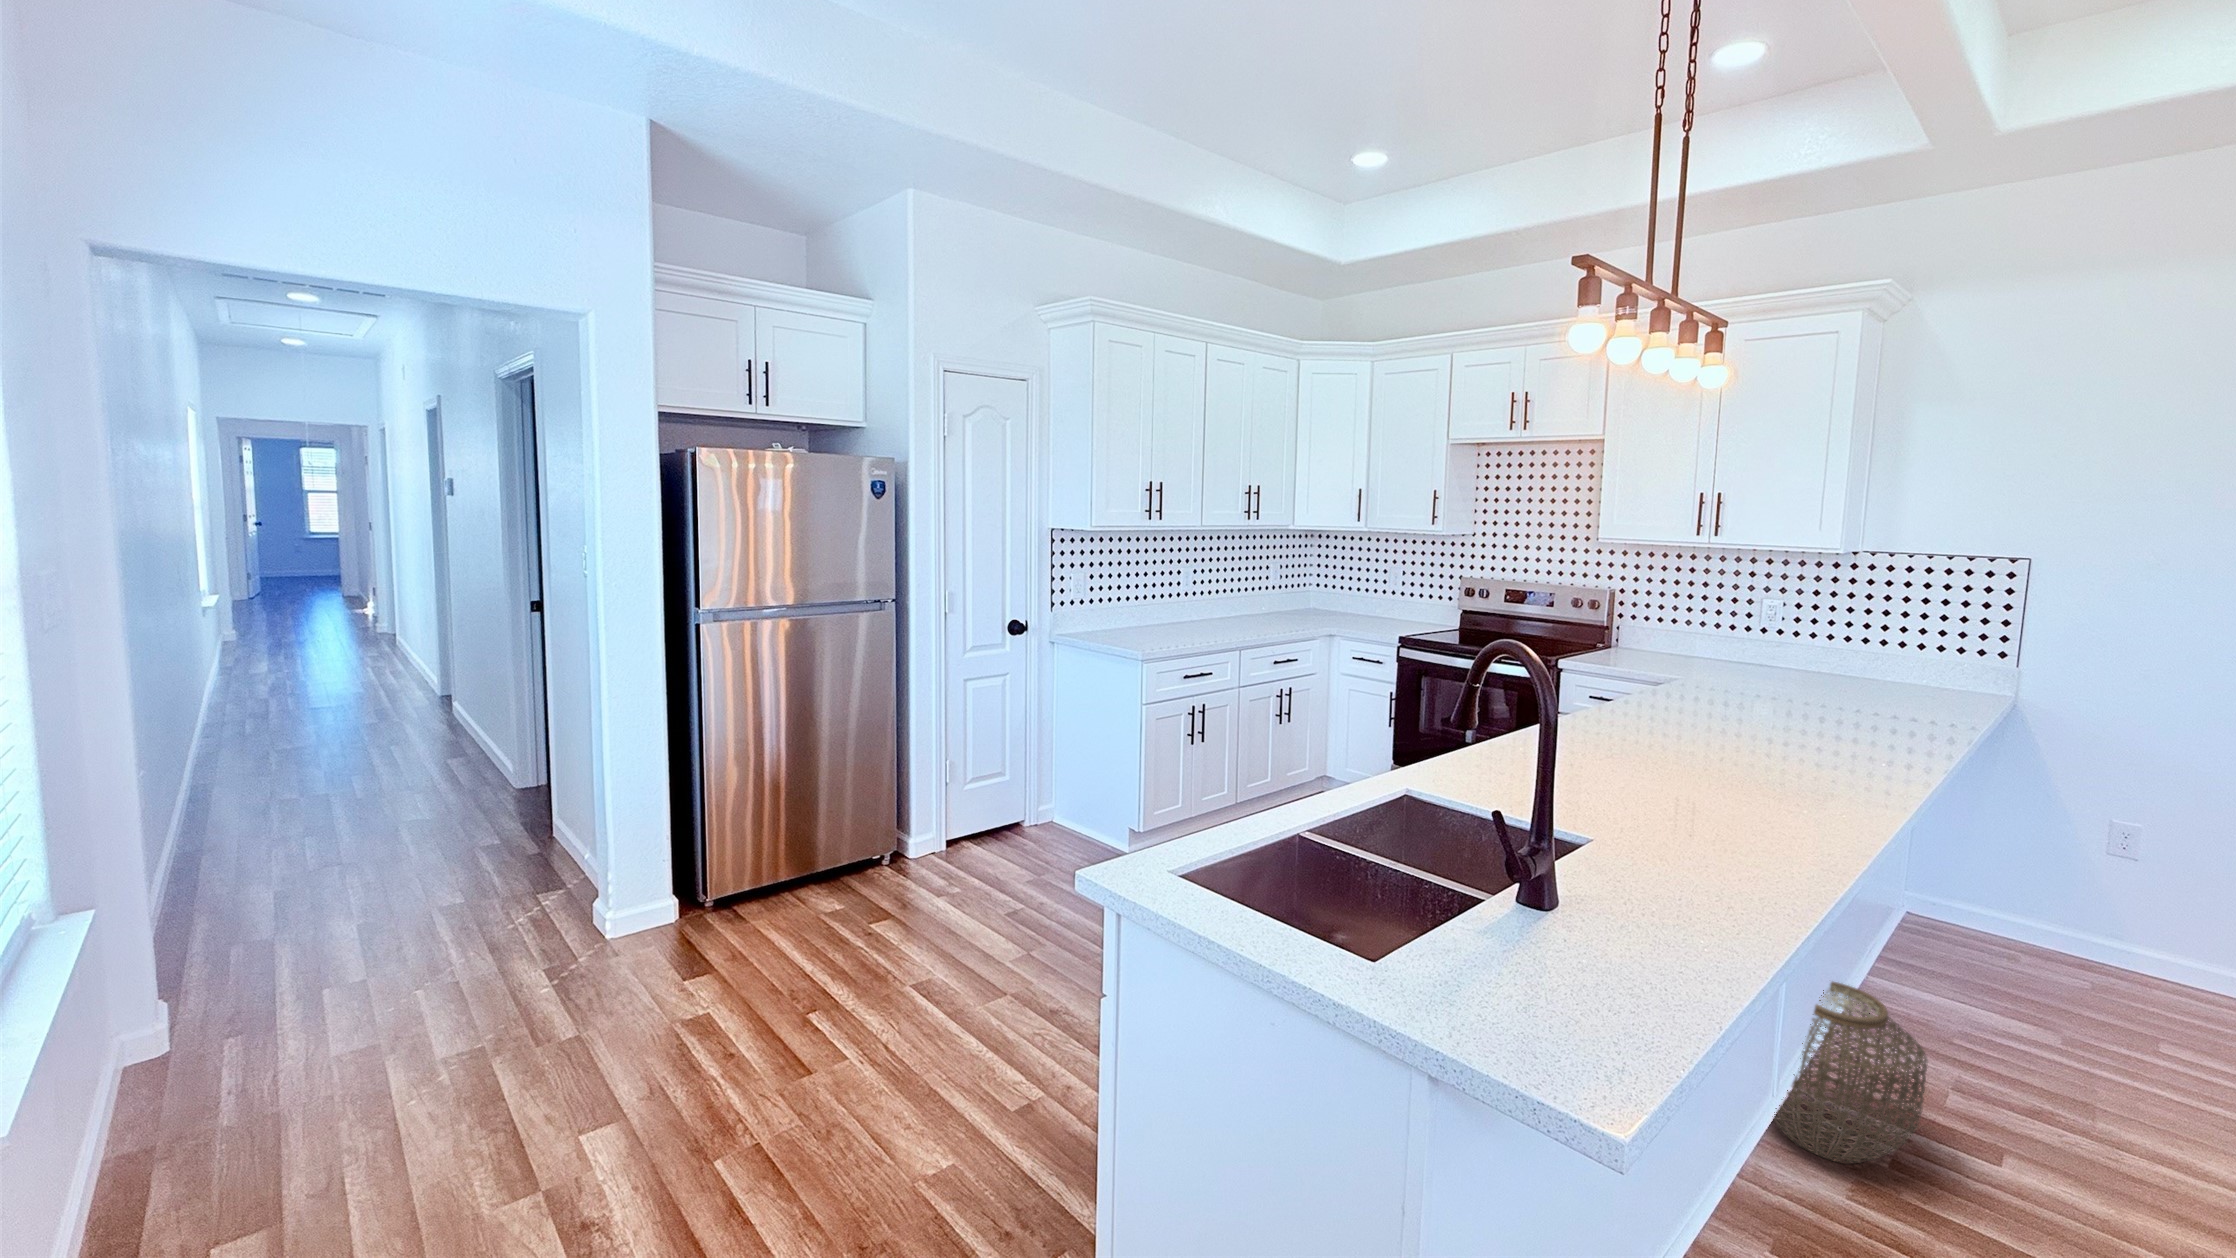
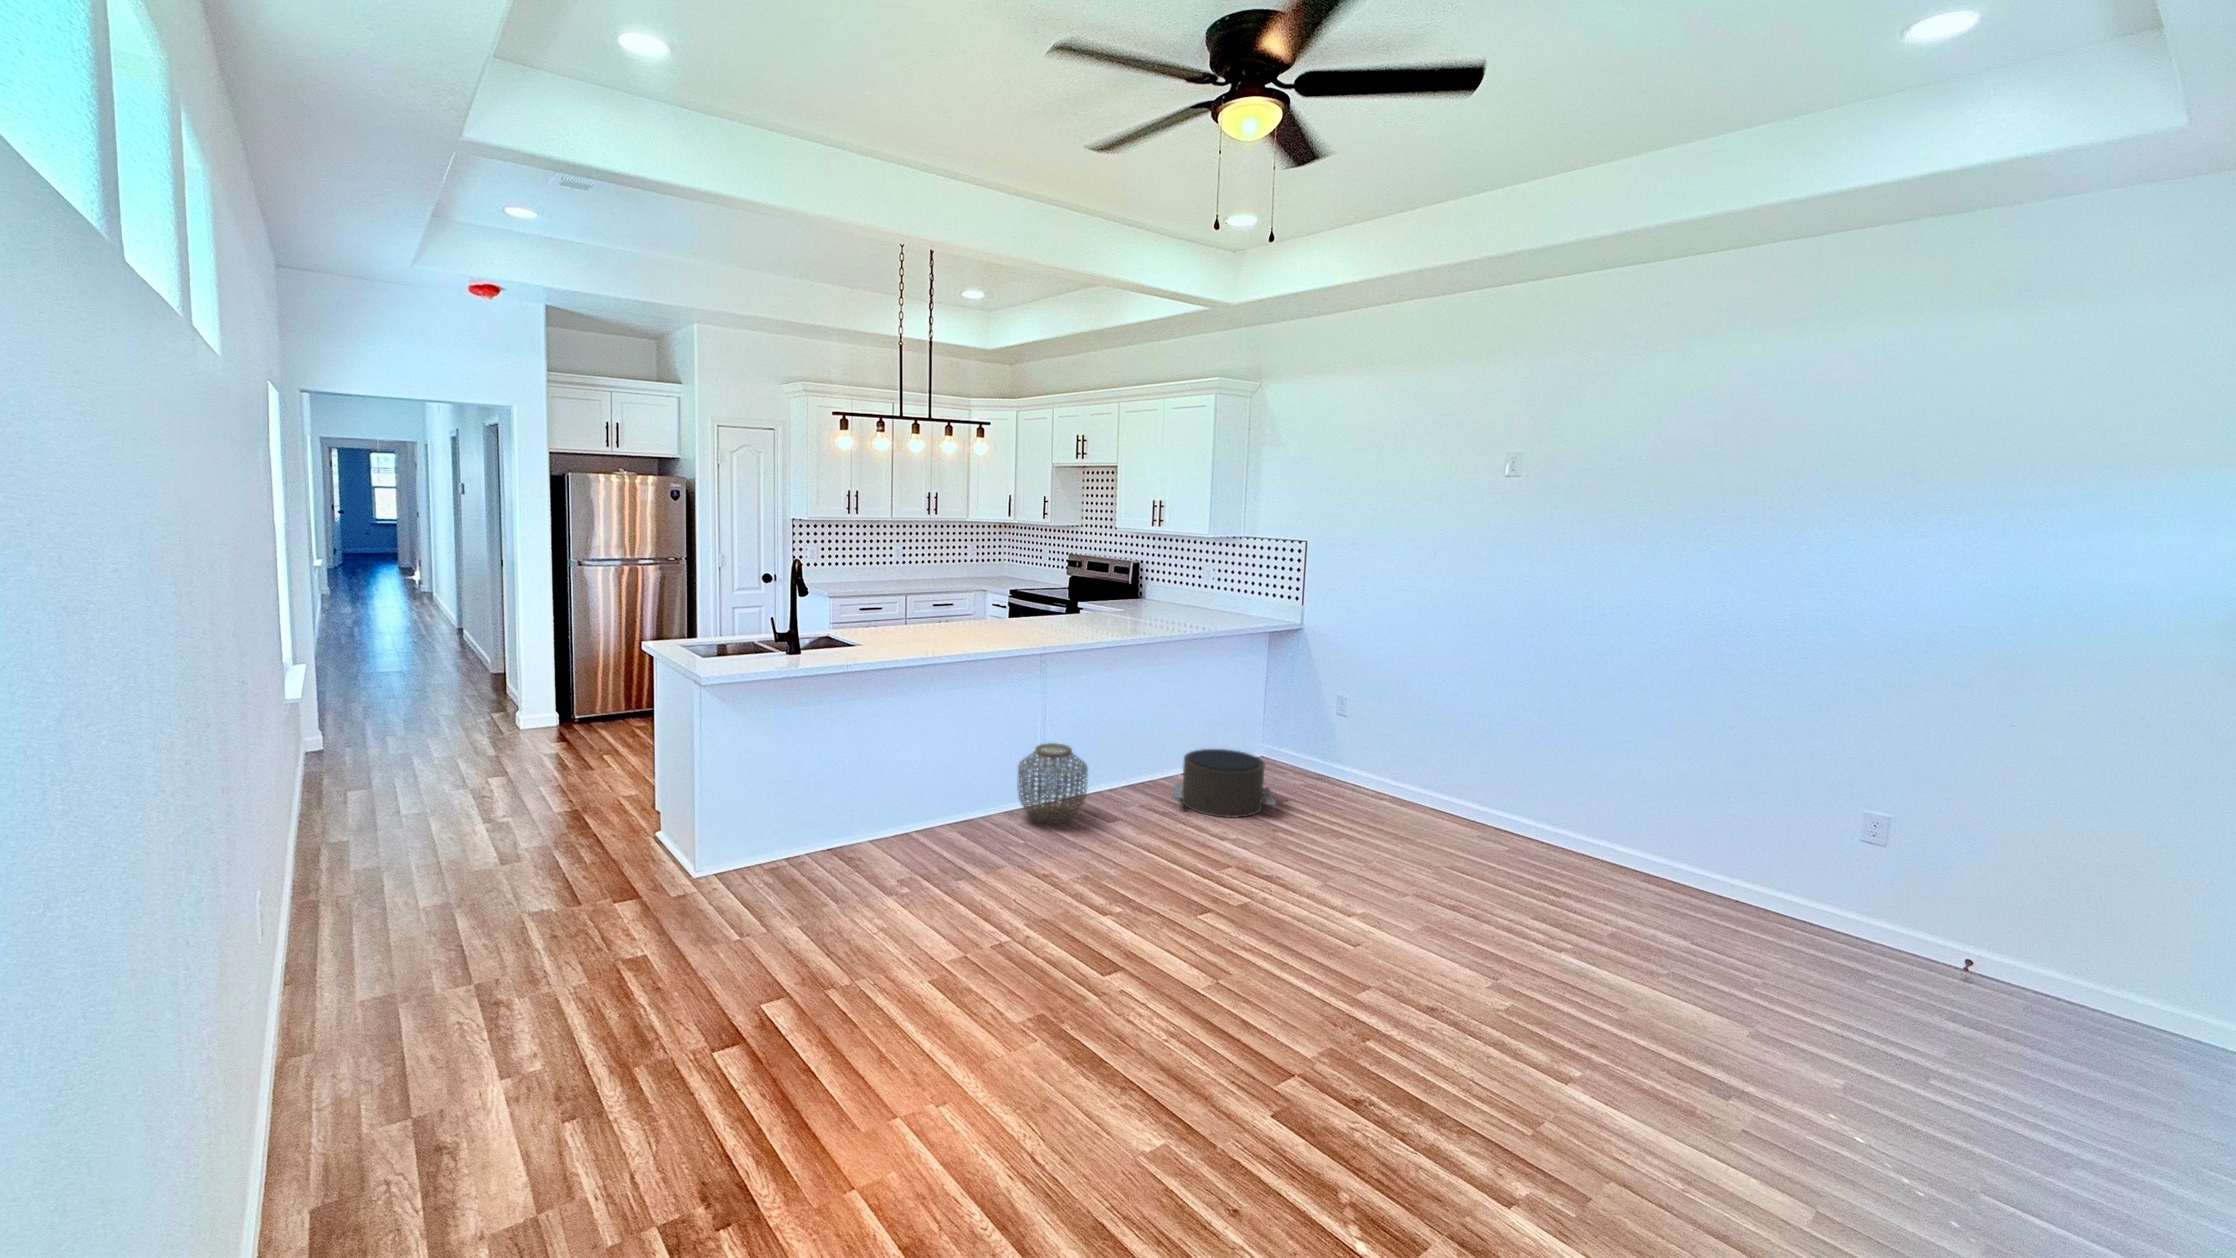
pouf: none [1926,936,2191,1097] -> present [1173,749,1276,818]

